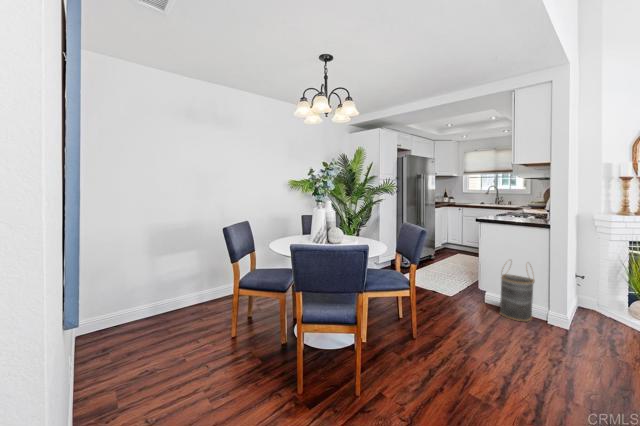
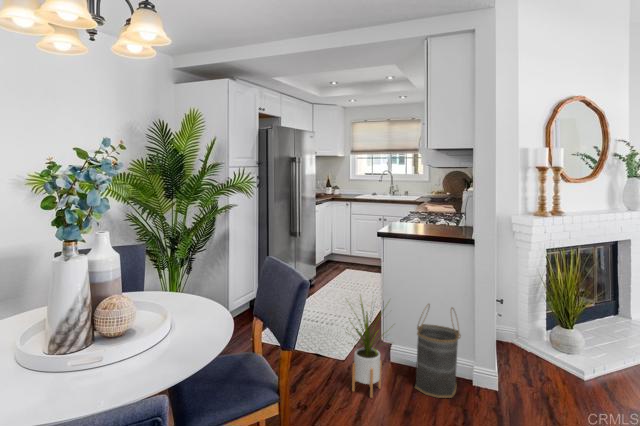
house plant: none [448,247,485,314] -> present [346,301,384,398]

